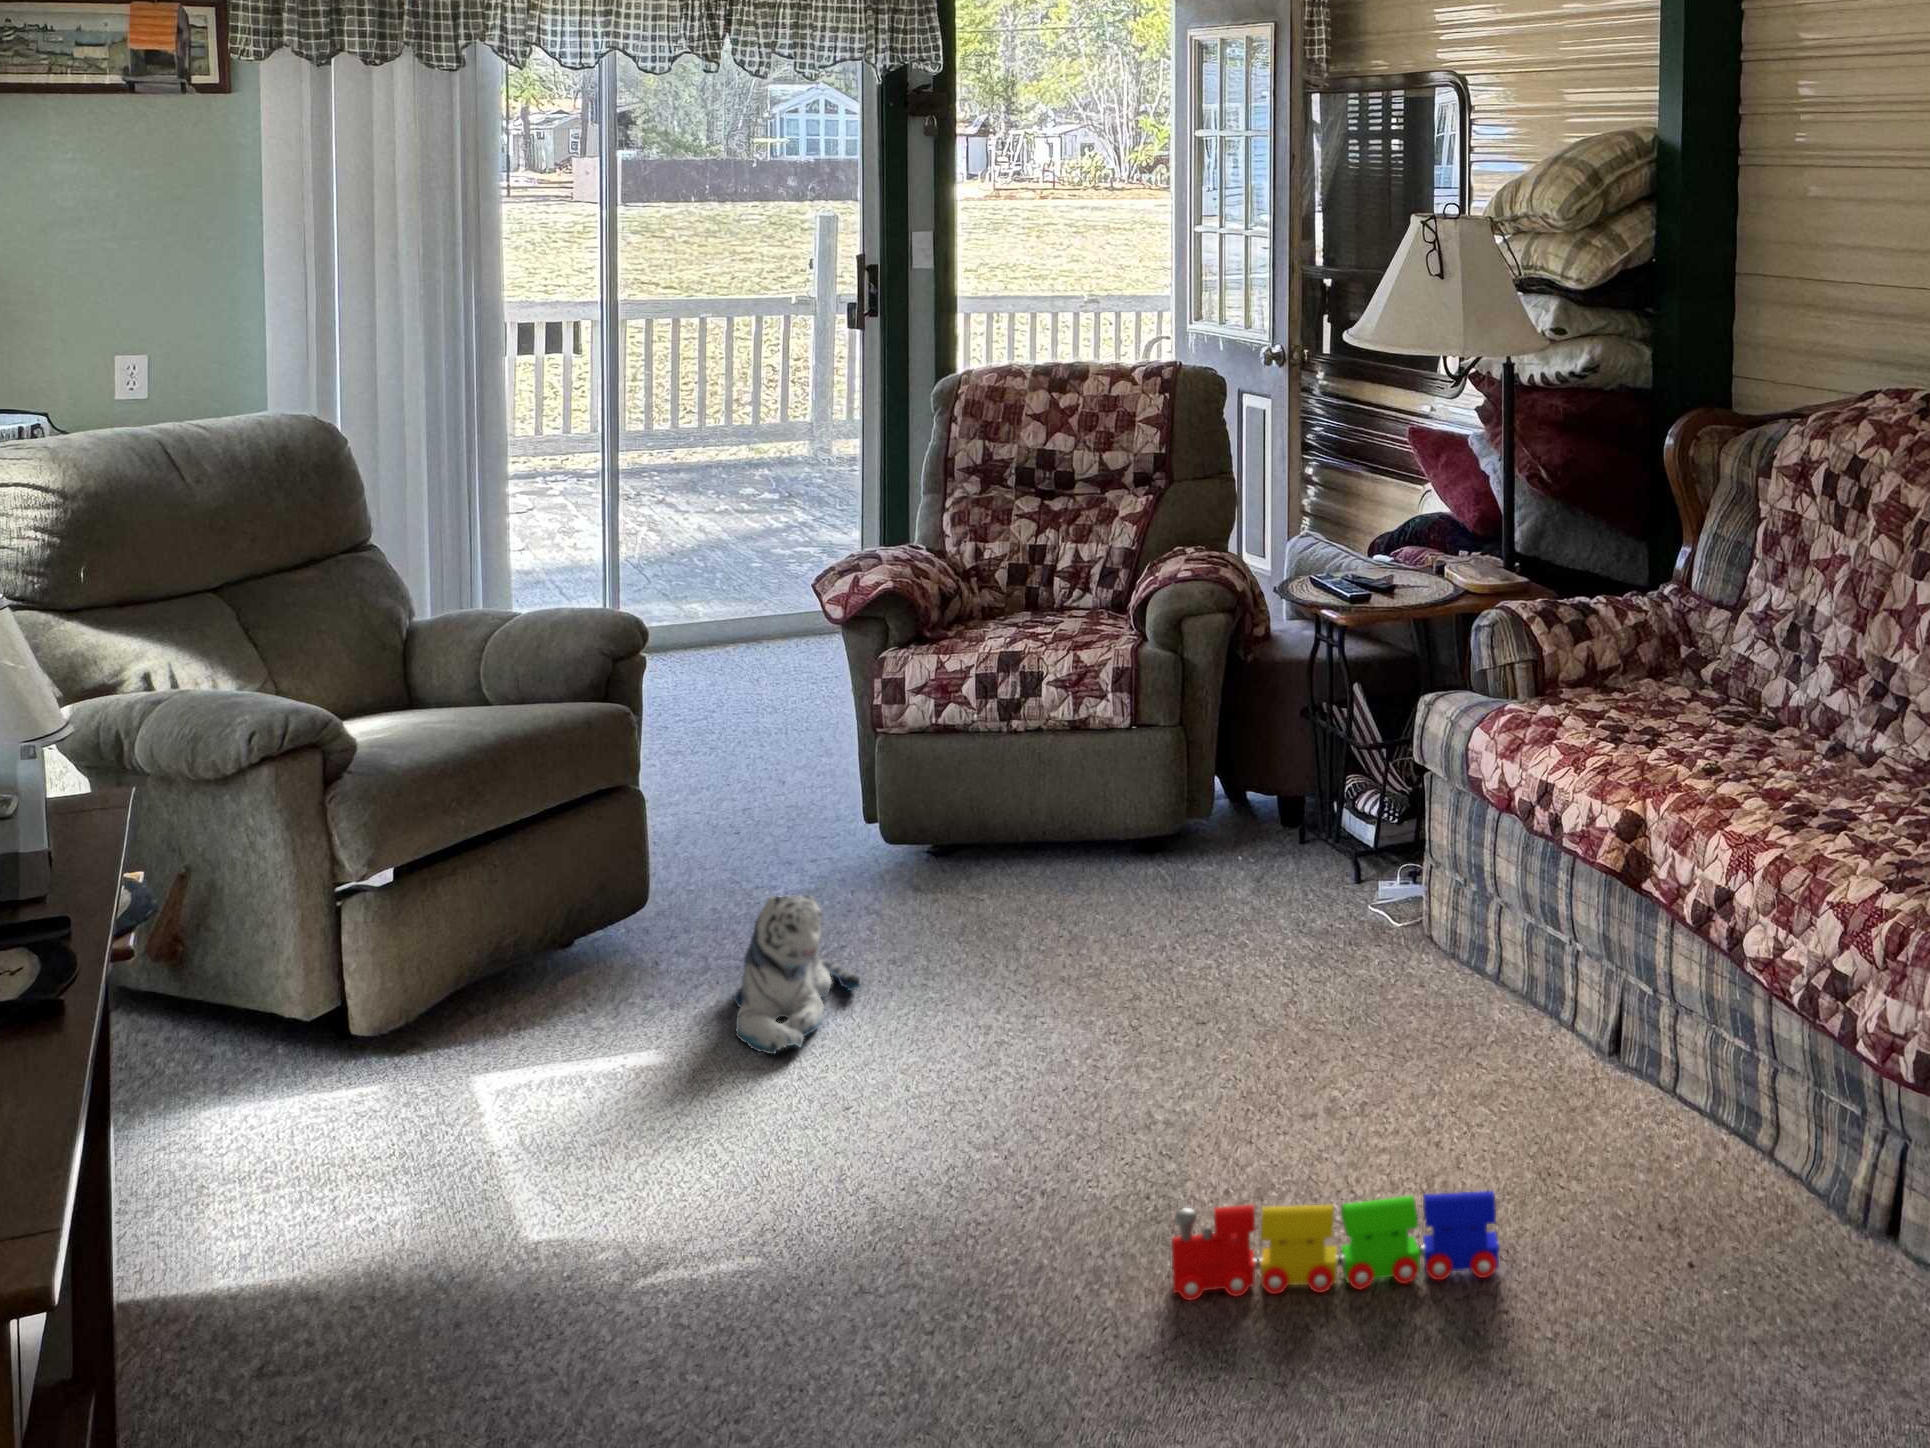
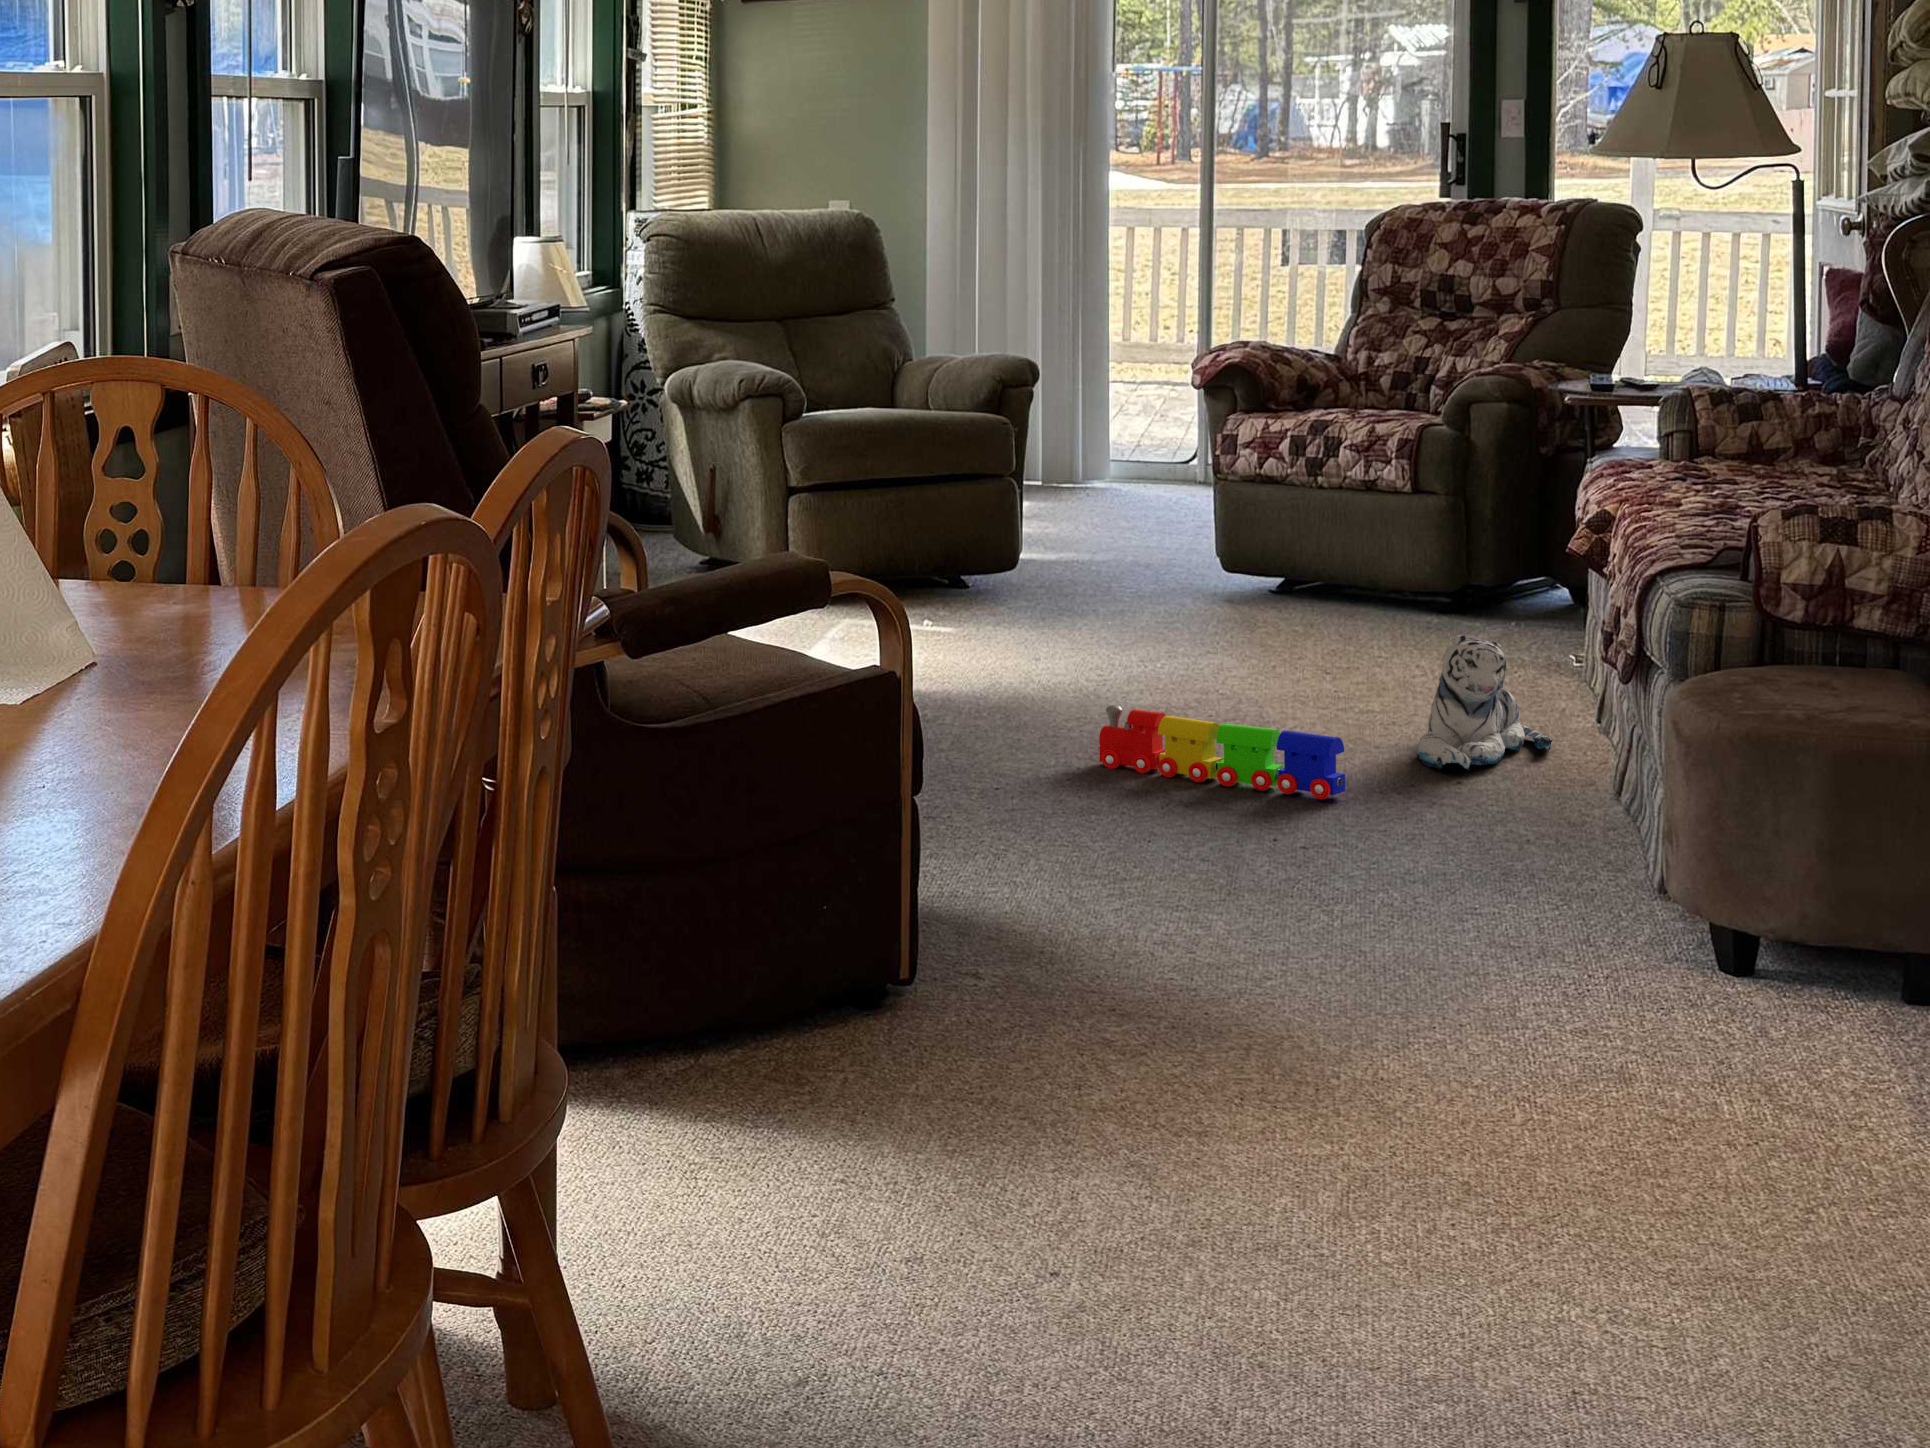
plush toy: present [733,895,860,1054] -> present [1417,635,1552,770]

